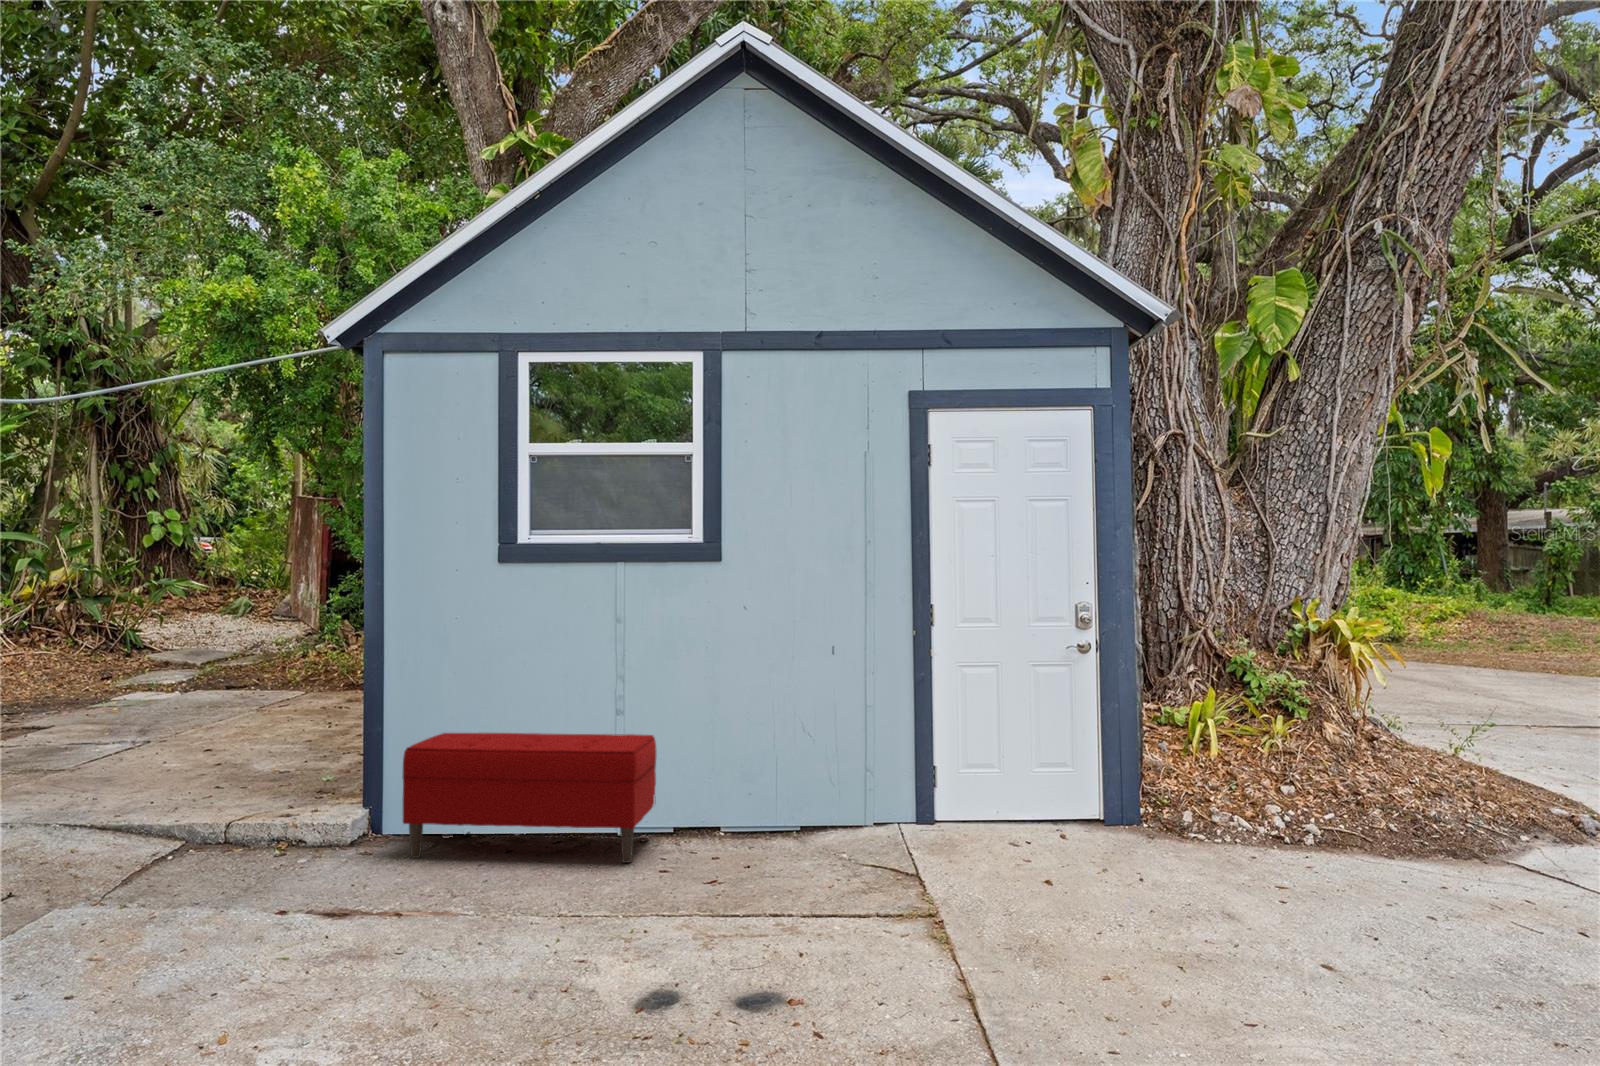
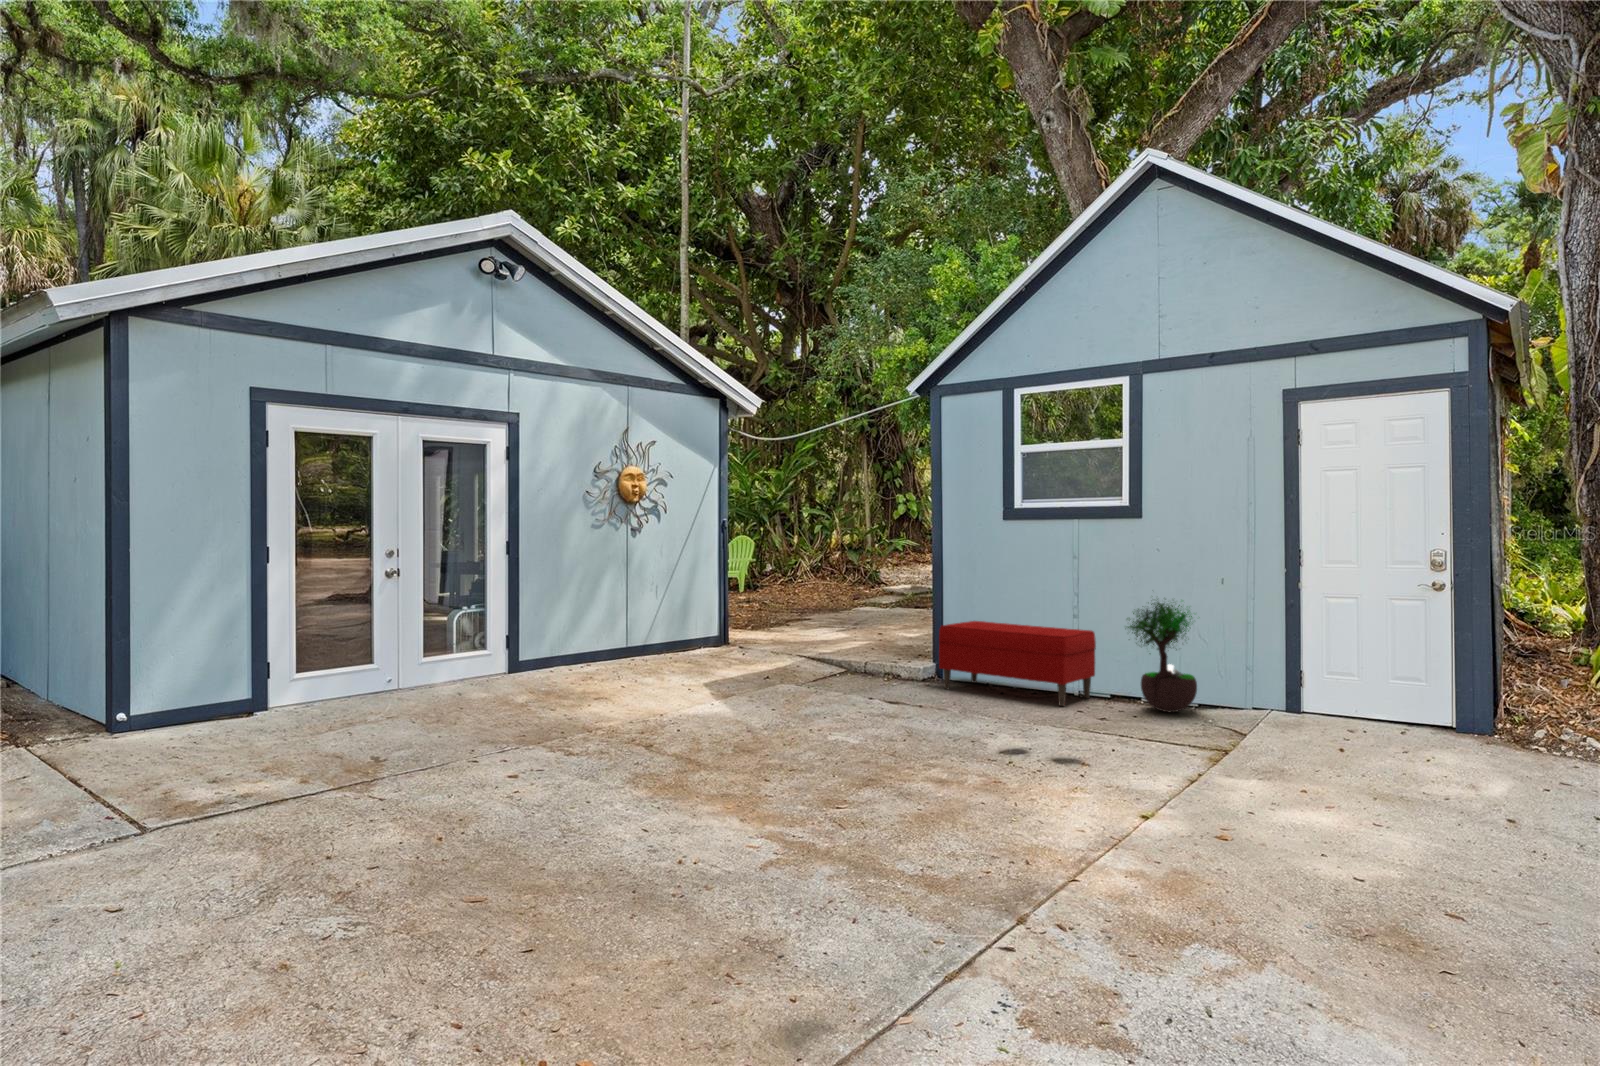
potted tree: none [717,669,824,849] -> present [1127,602,1197,712]

